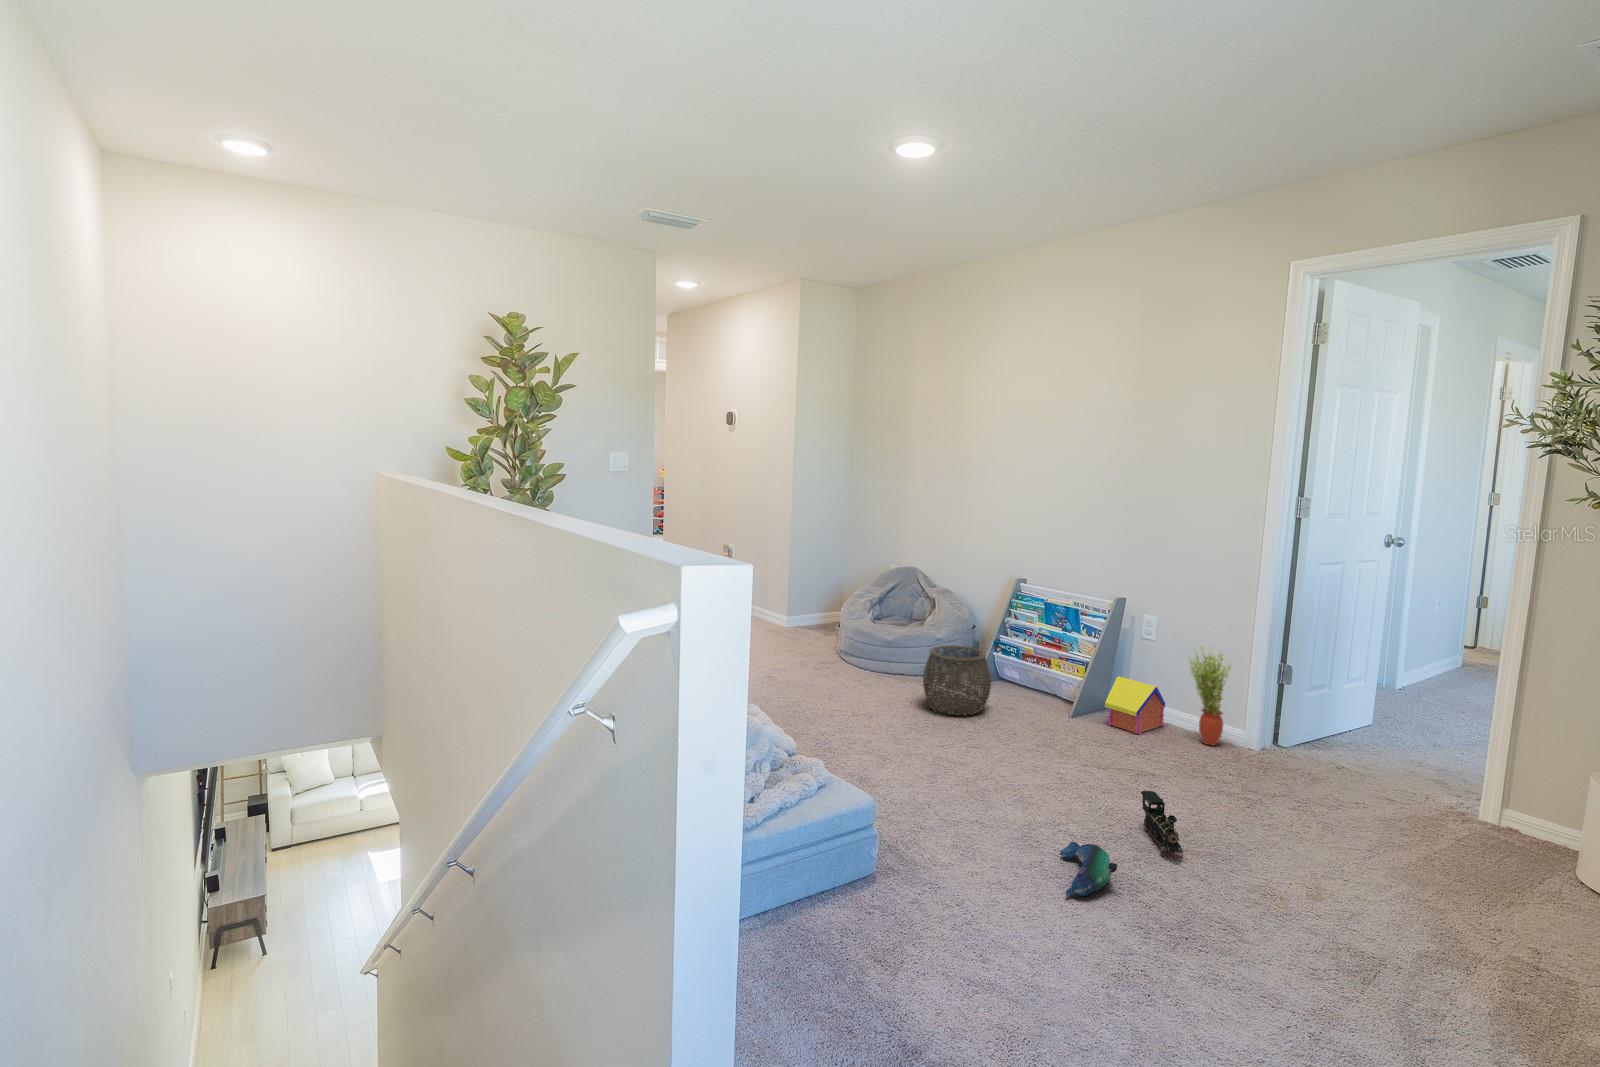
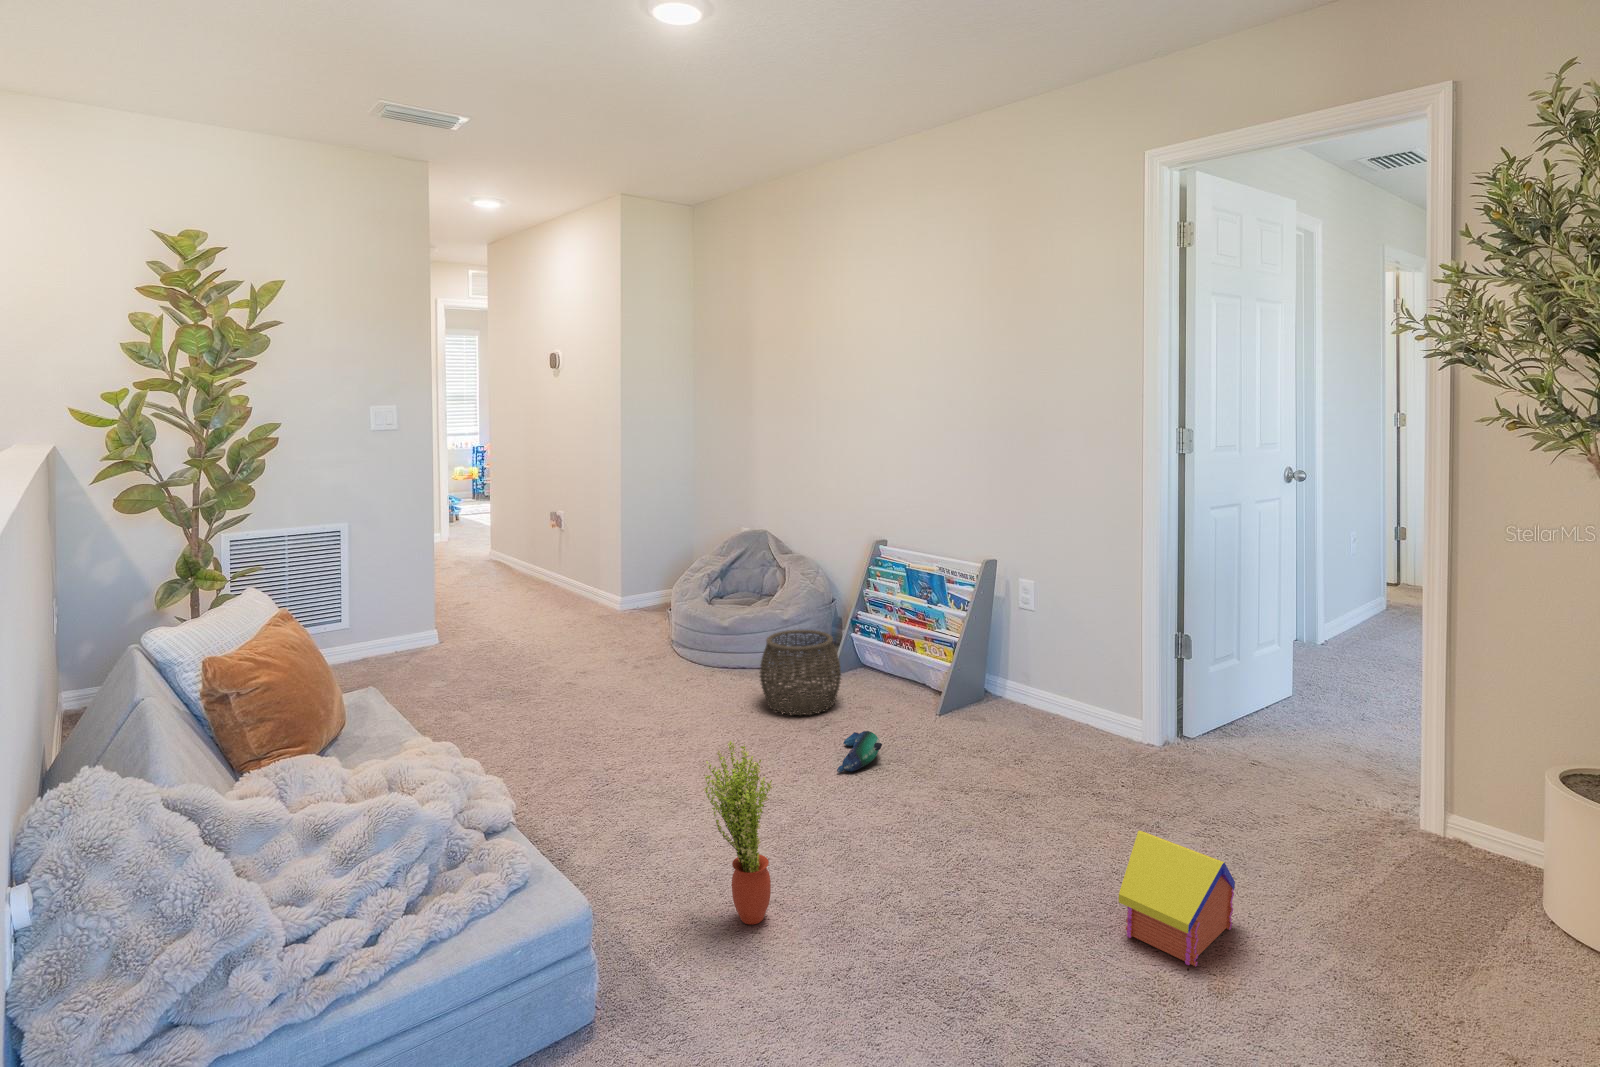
potted plant: present [1189,646,1231,745] -> present [704,741,772,925]
toy house: present [1105,676,1165,734] -> present [1119,831,1235,967]
toy train: present [1141,791,1184,862] -> none [990,807,1035,901]
plush toy: present [1060,842,1118,897] -> present [837,731,882,773]

